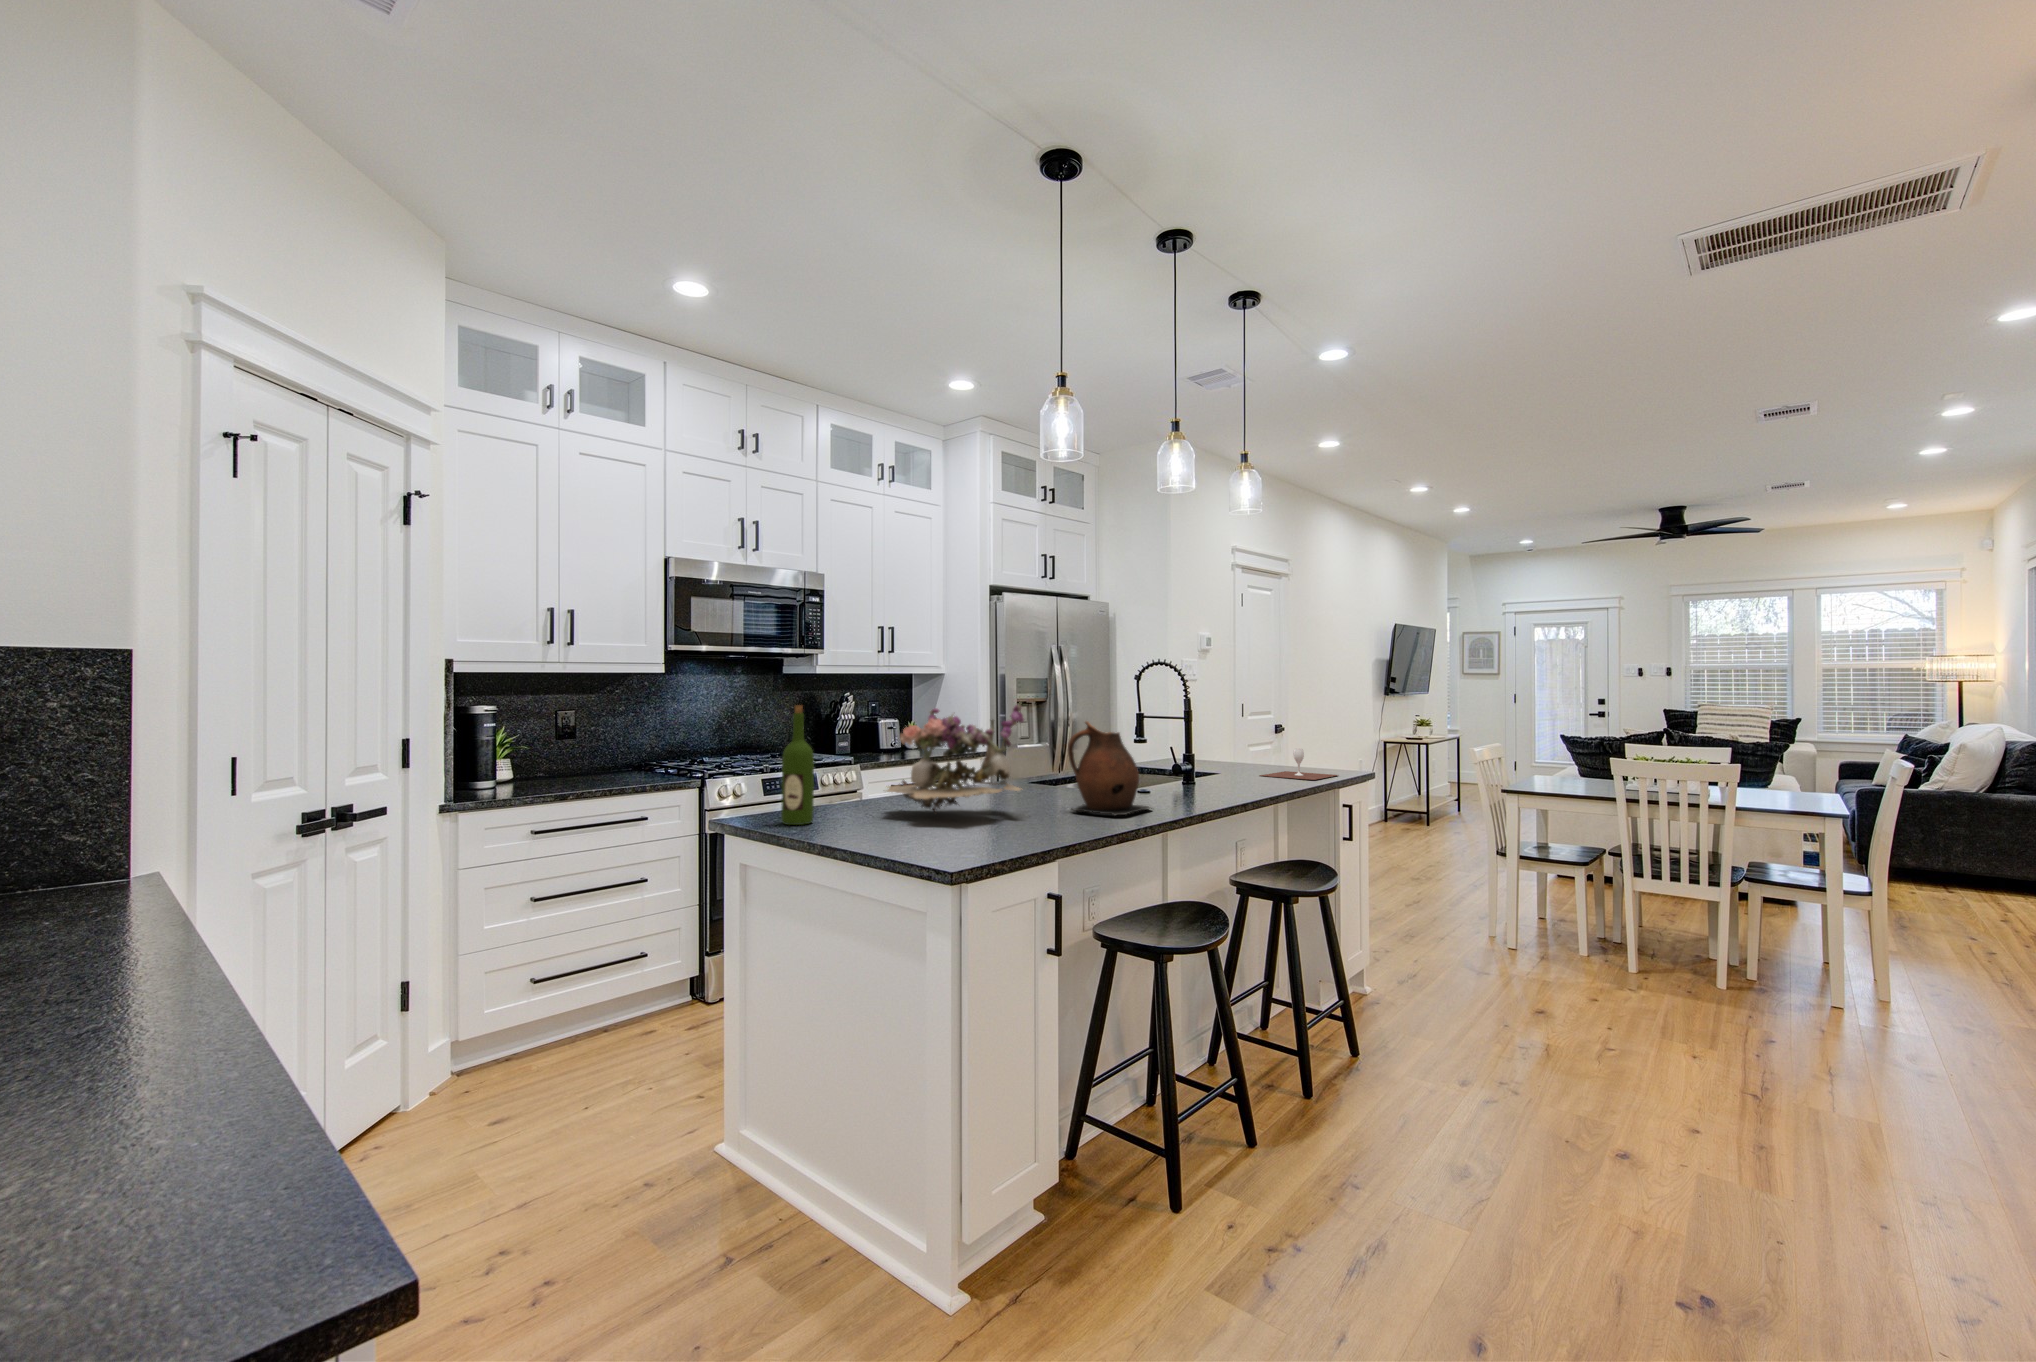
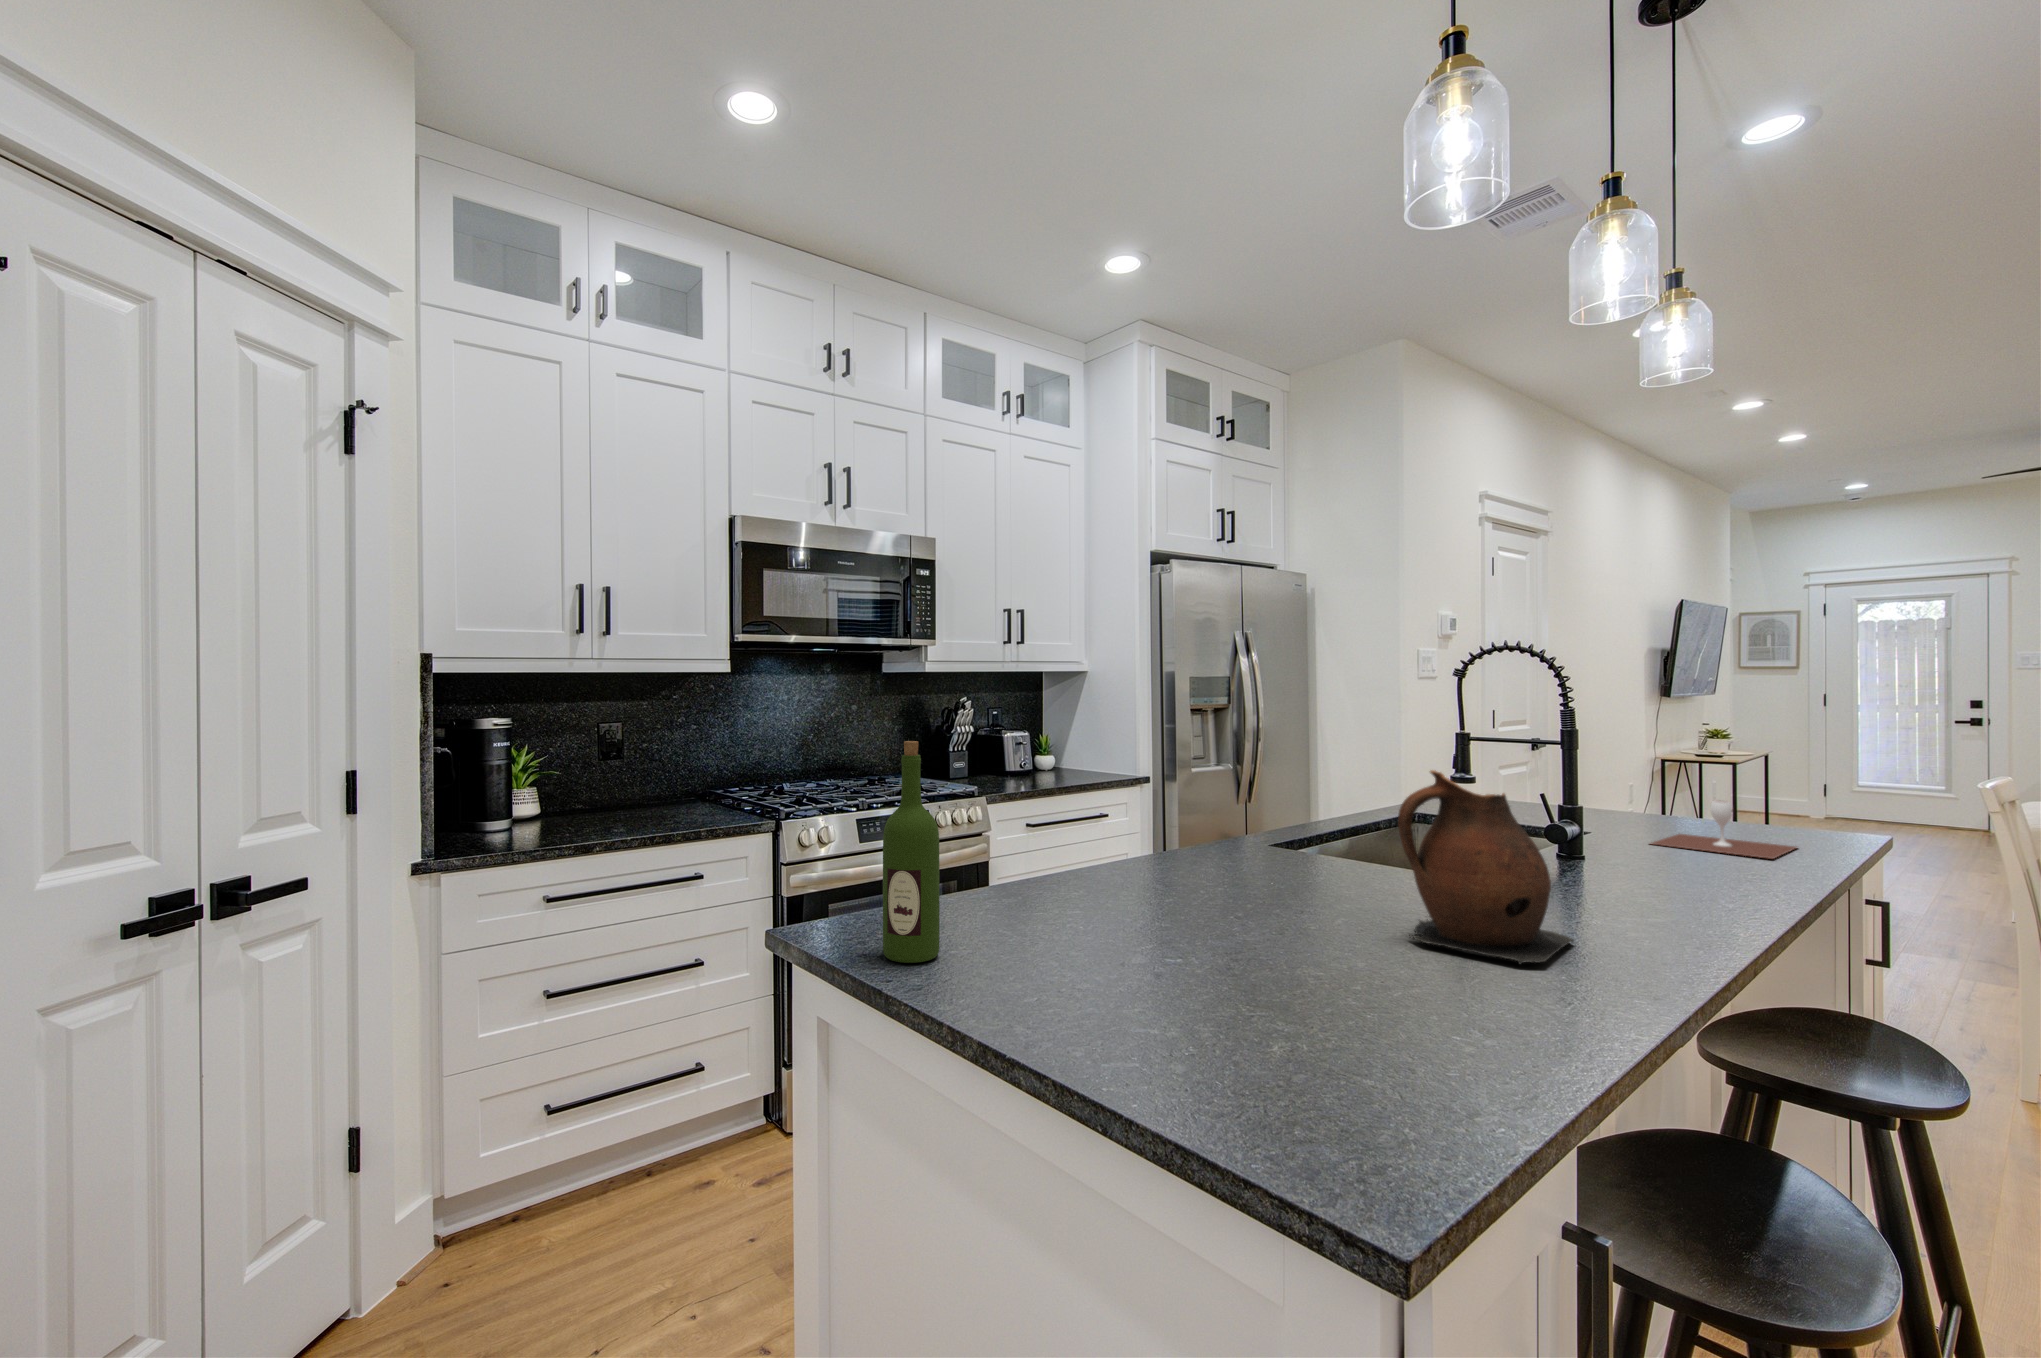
flower arrangement: present [887,703,1024,812] -> none [1061,734,1333,939]

